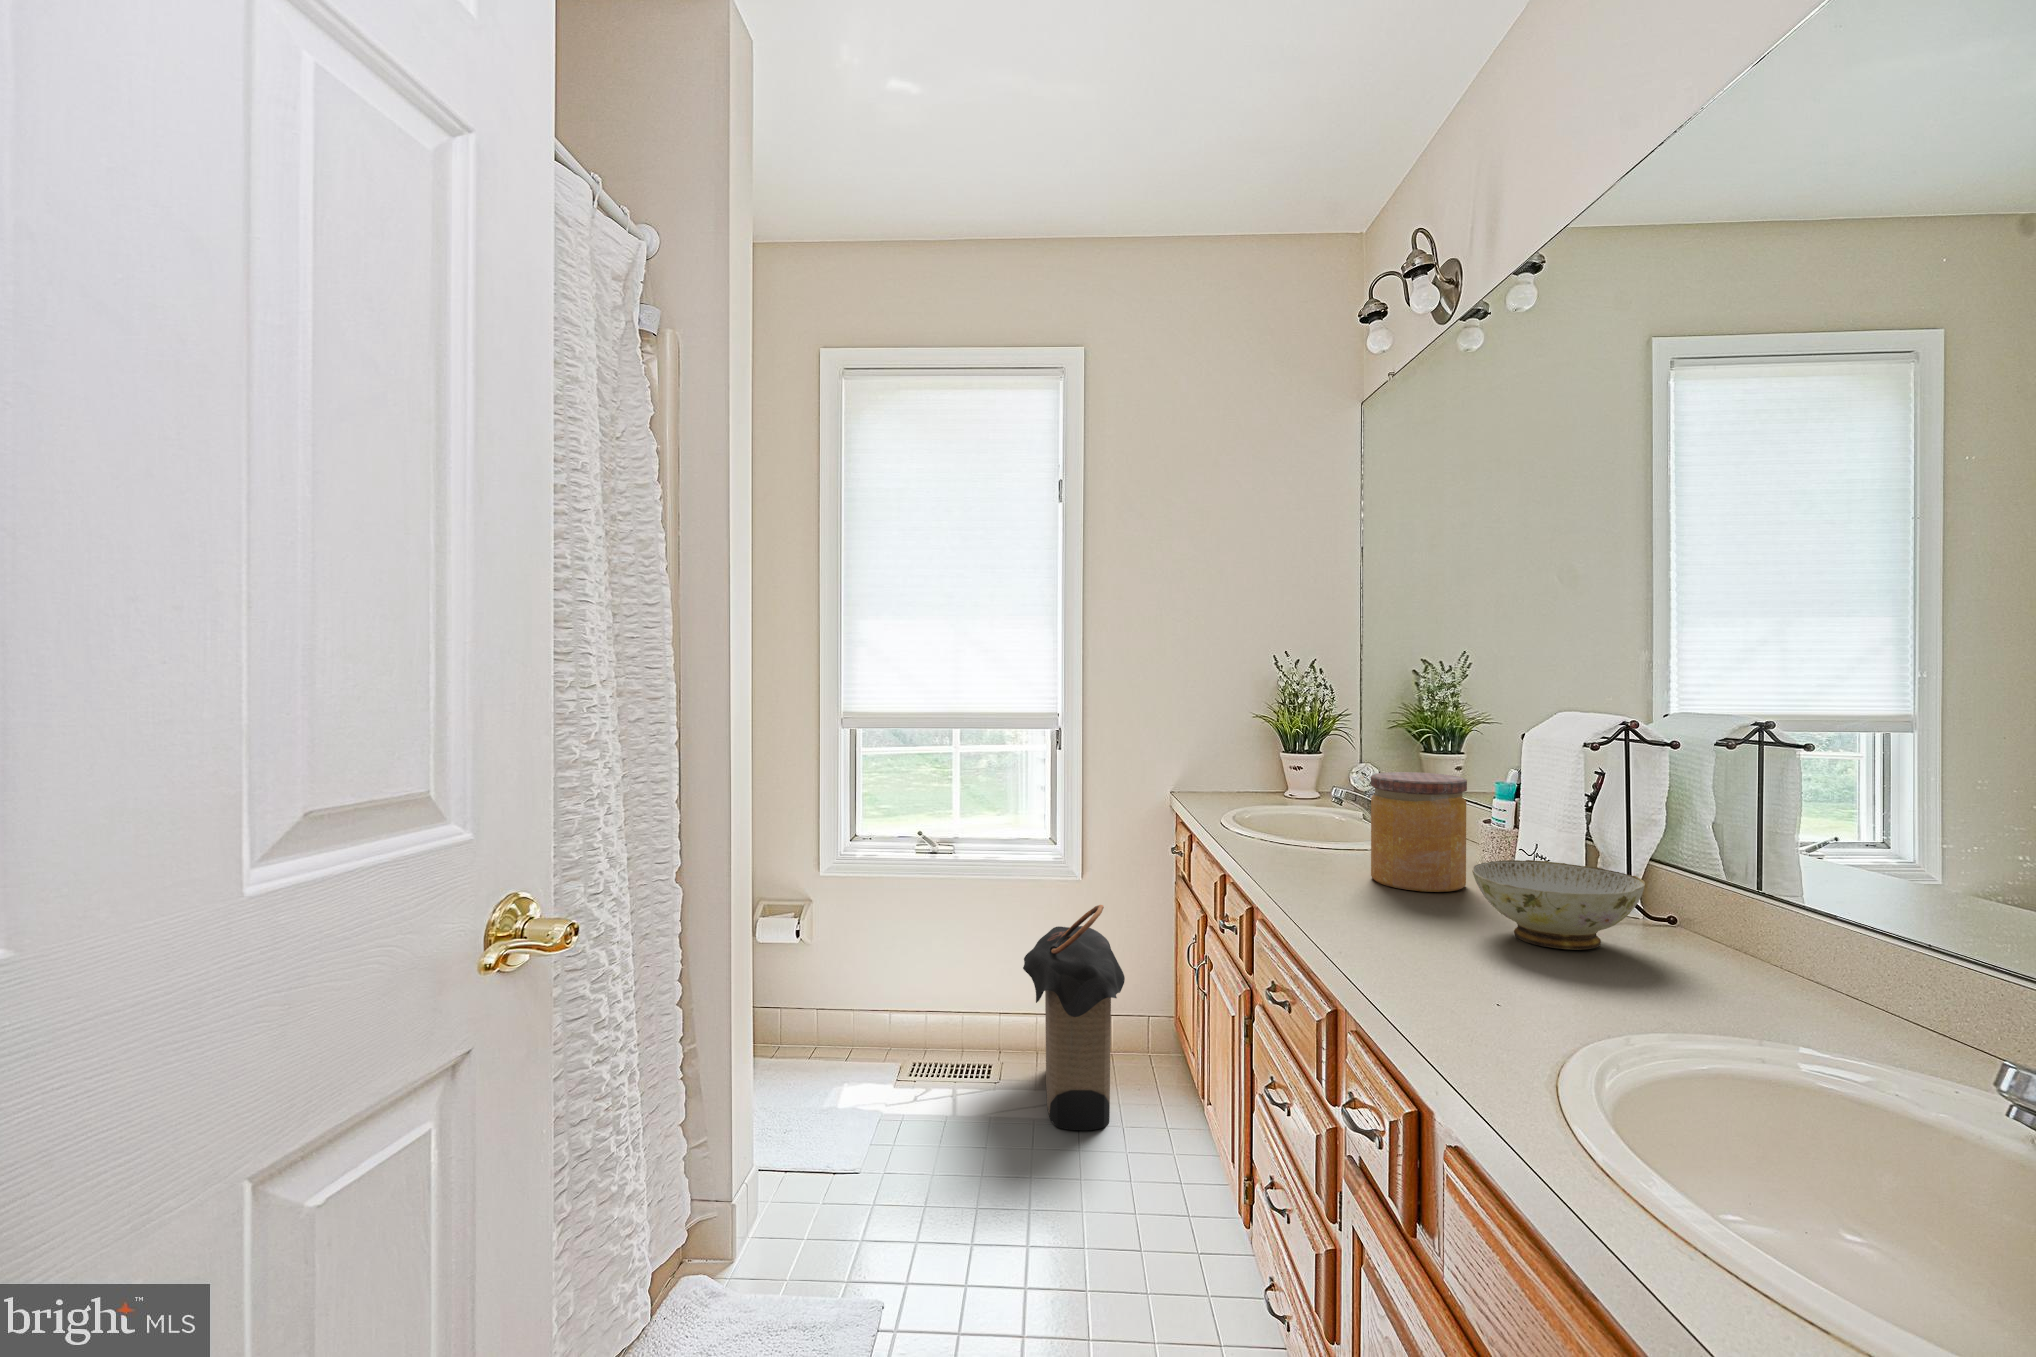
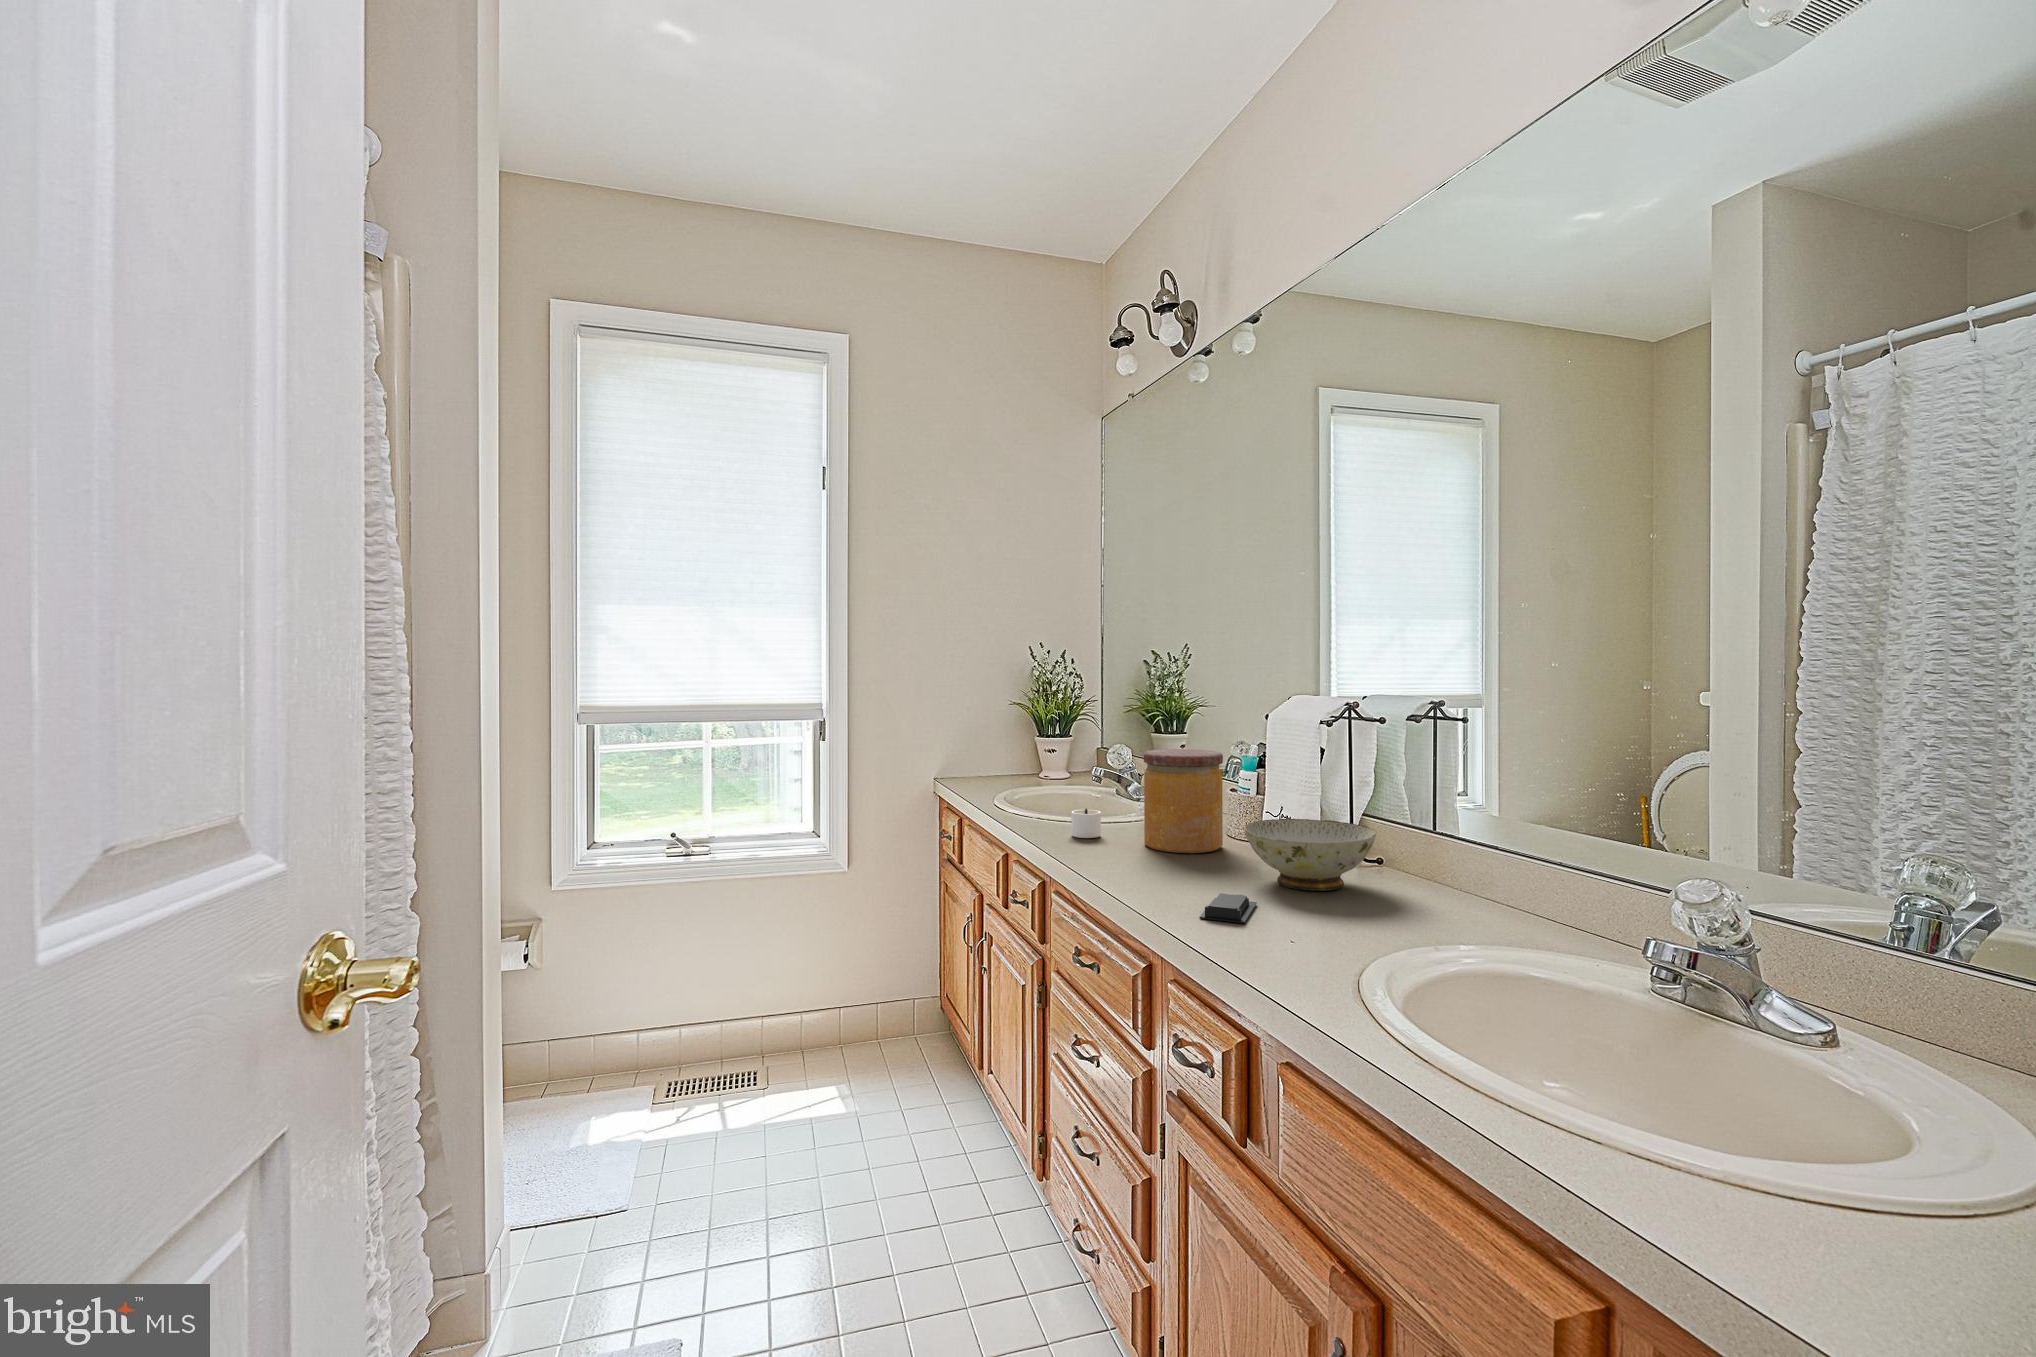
candle: none [1292,833,1340,865] -> present [1071,809,1101,838]
laundry hamper: present [1023,905,1125,1130] -> none [793,894,899,1121]
soap bar: none [1391,940,1472,977] -> present [1199,893,1257,923]

